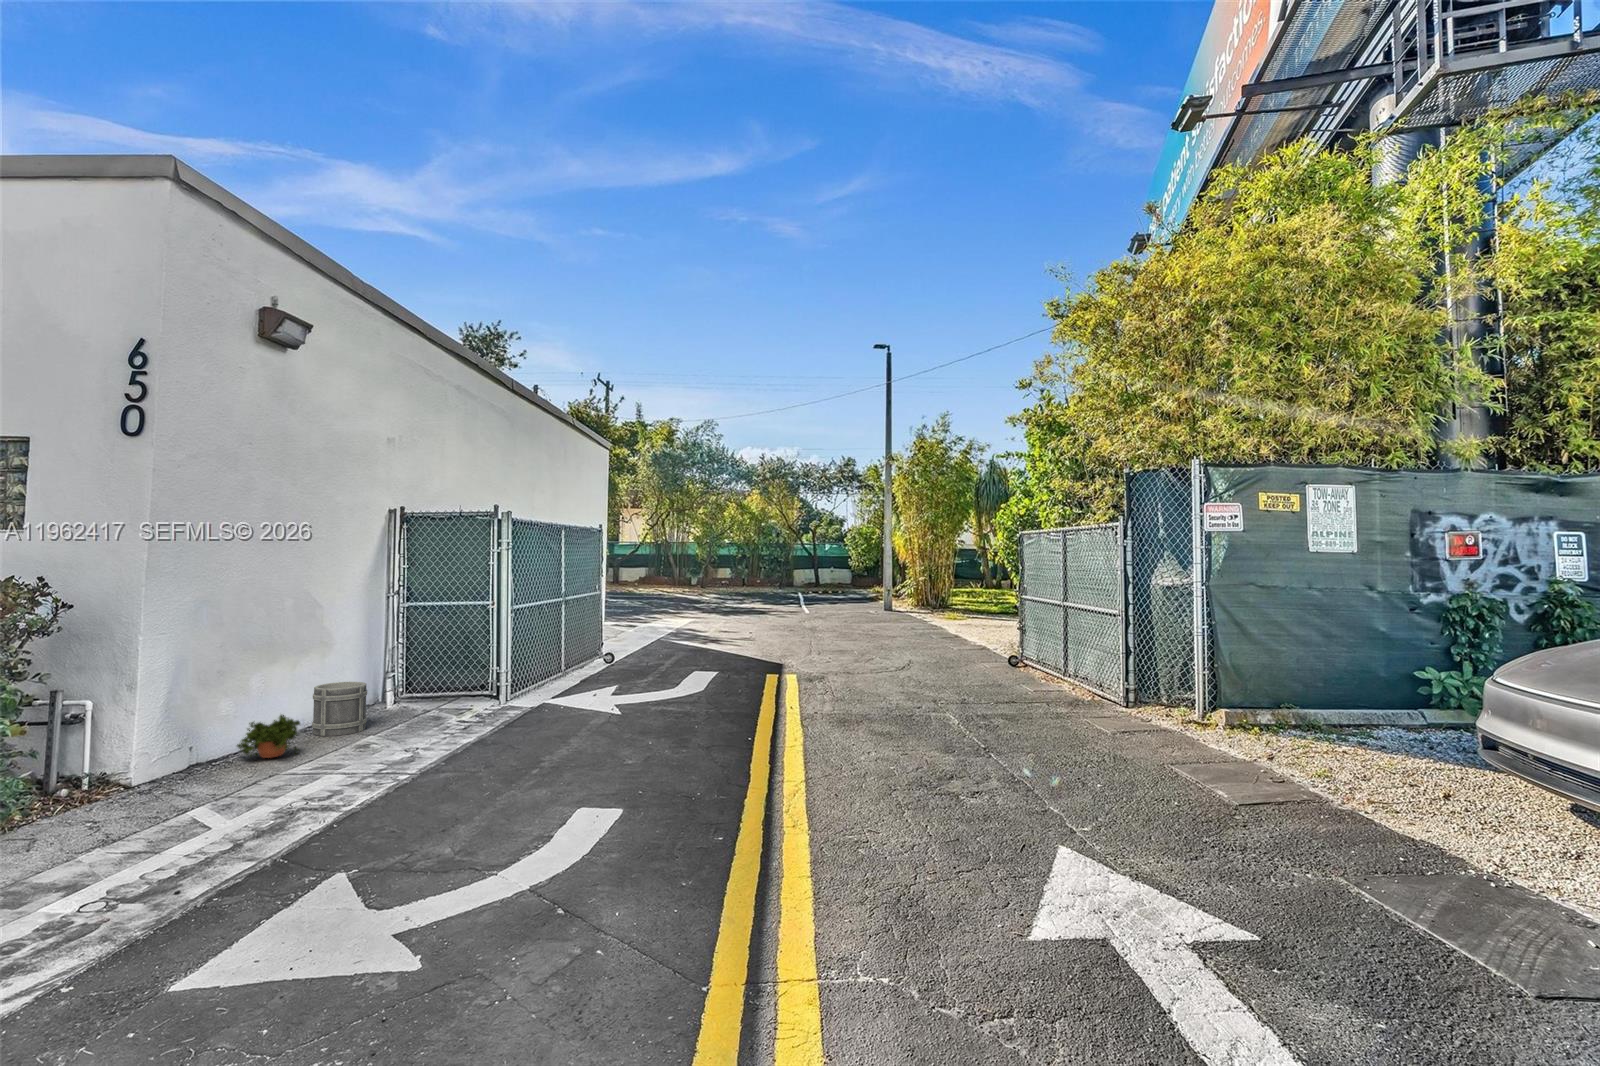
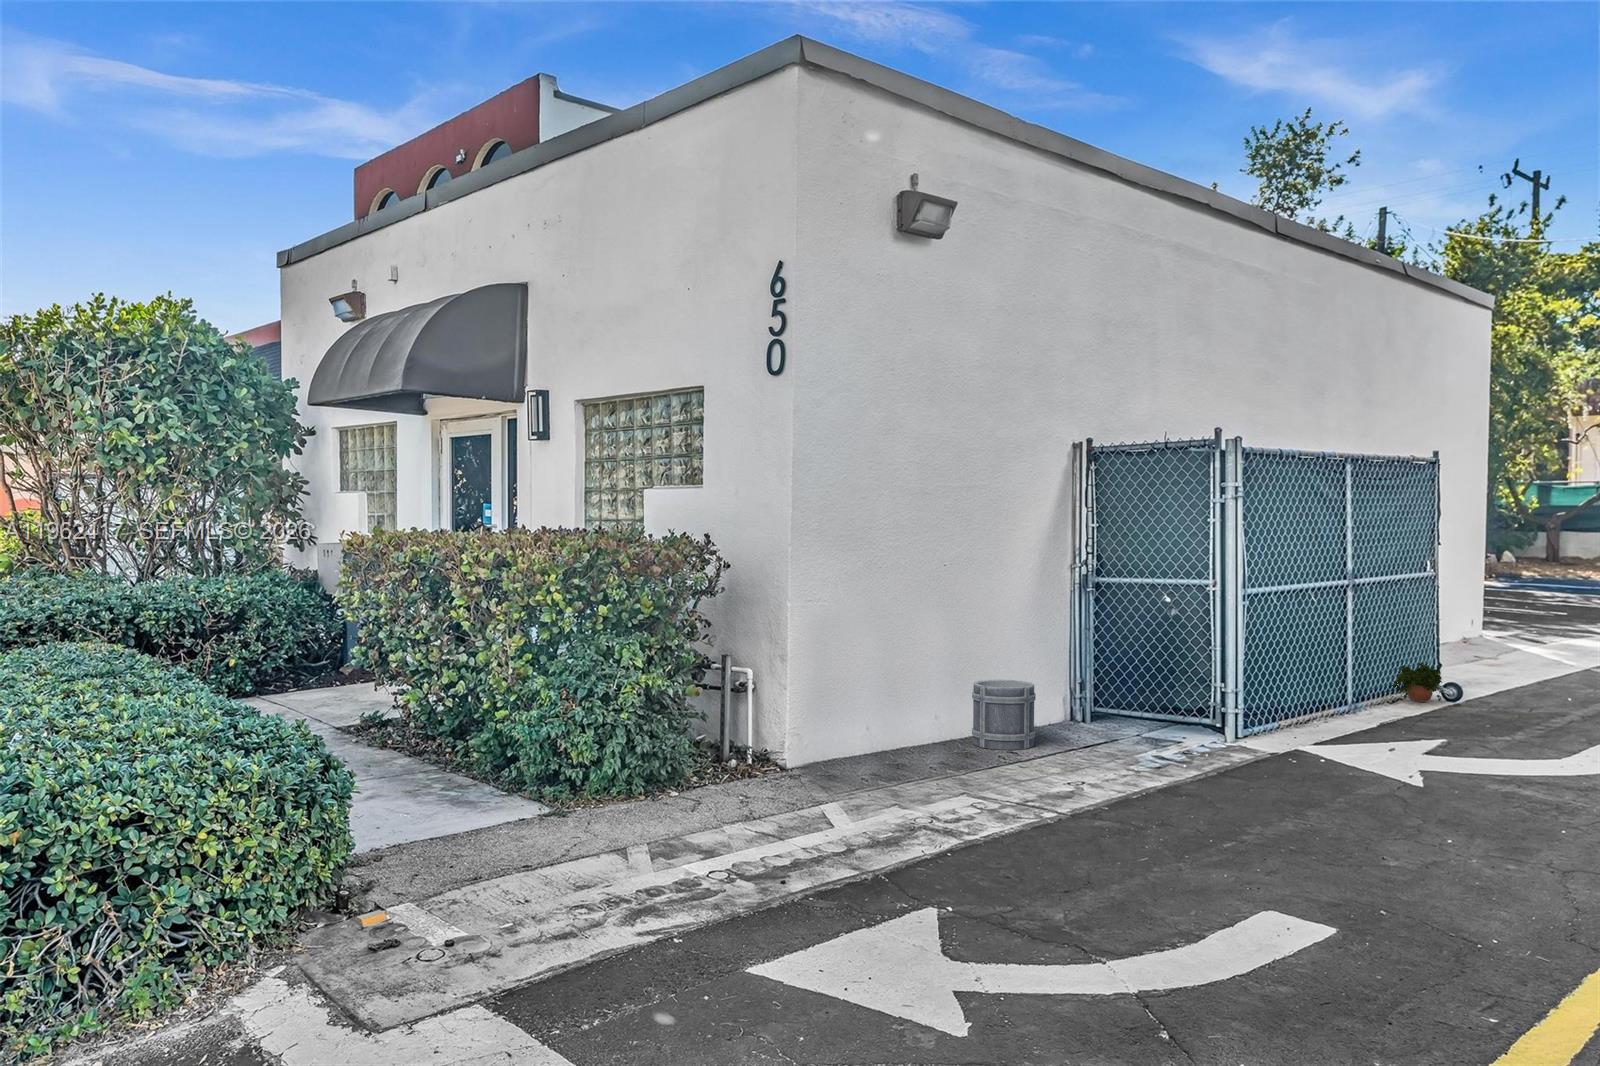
potted plant: present [237,715,300,758] -> present [1391,662,1444,701]

